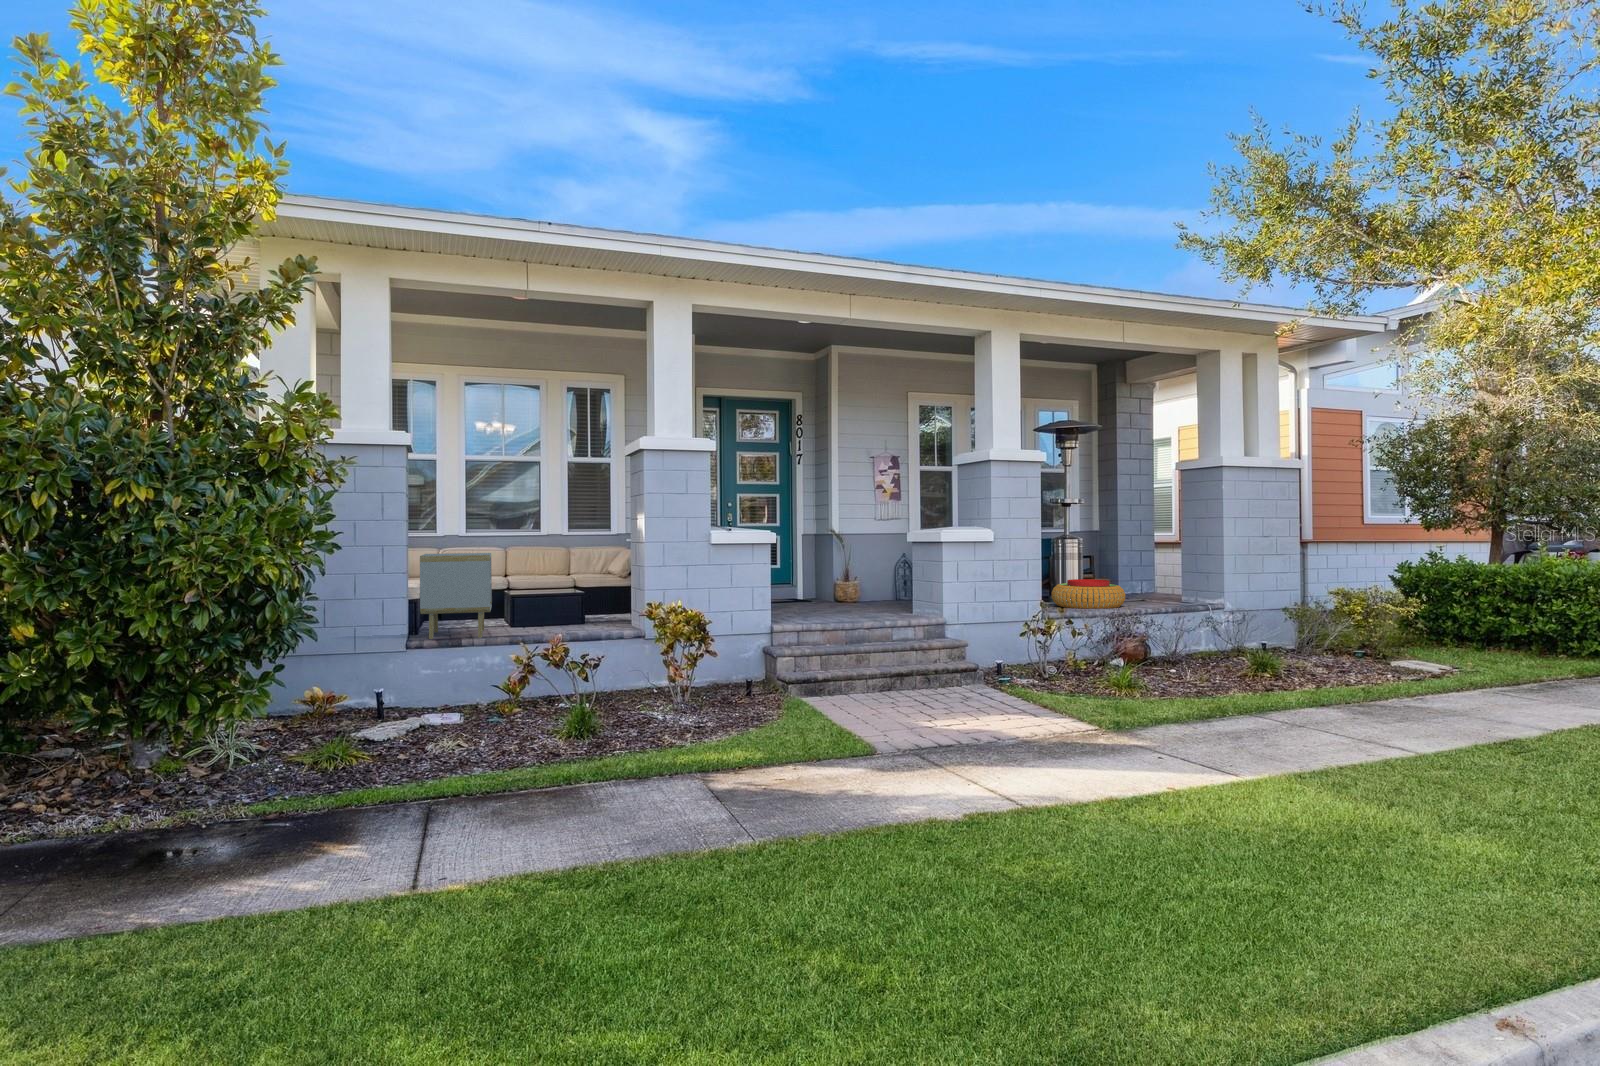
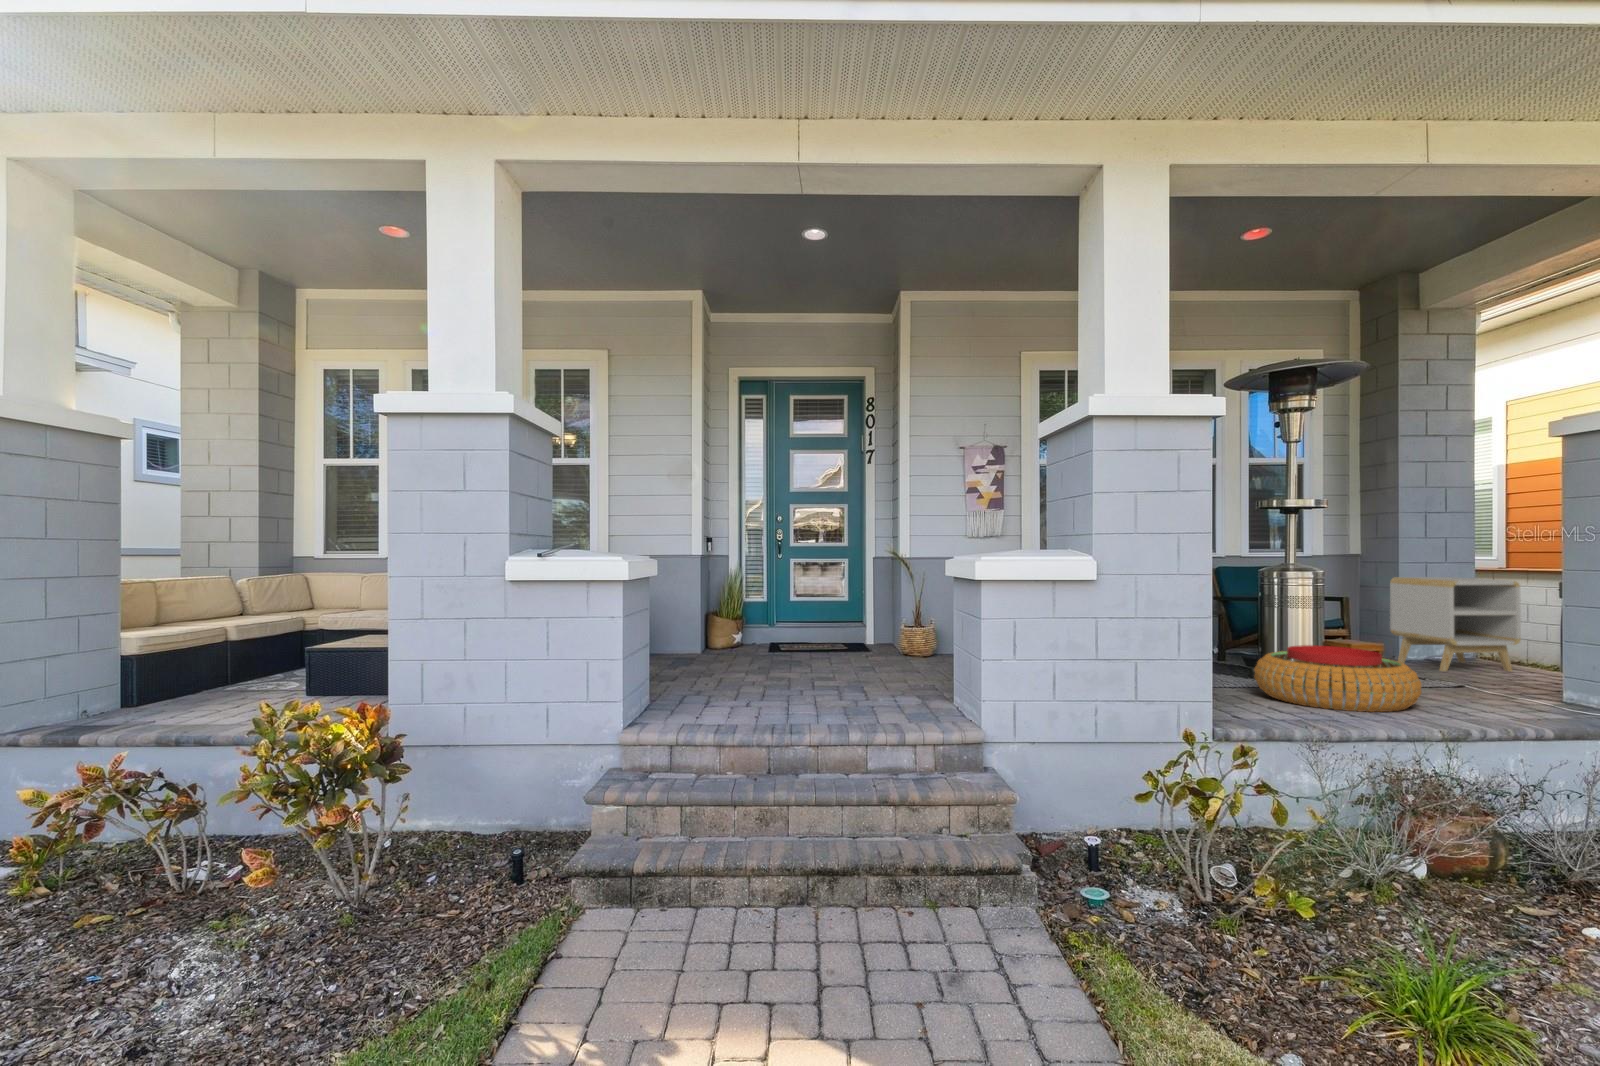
side table: present [420,553,492,639] -> present [1390,577,1521,671]

